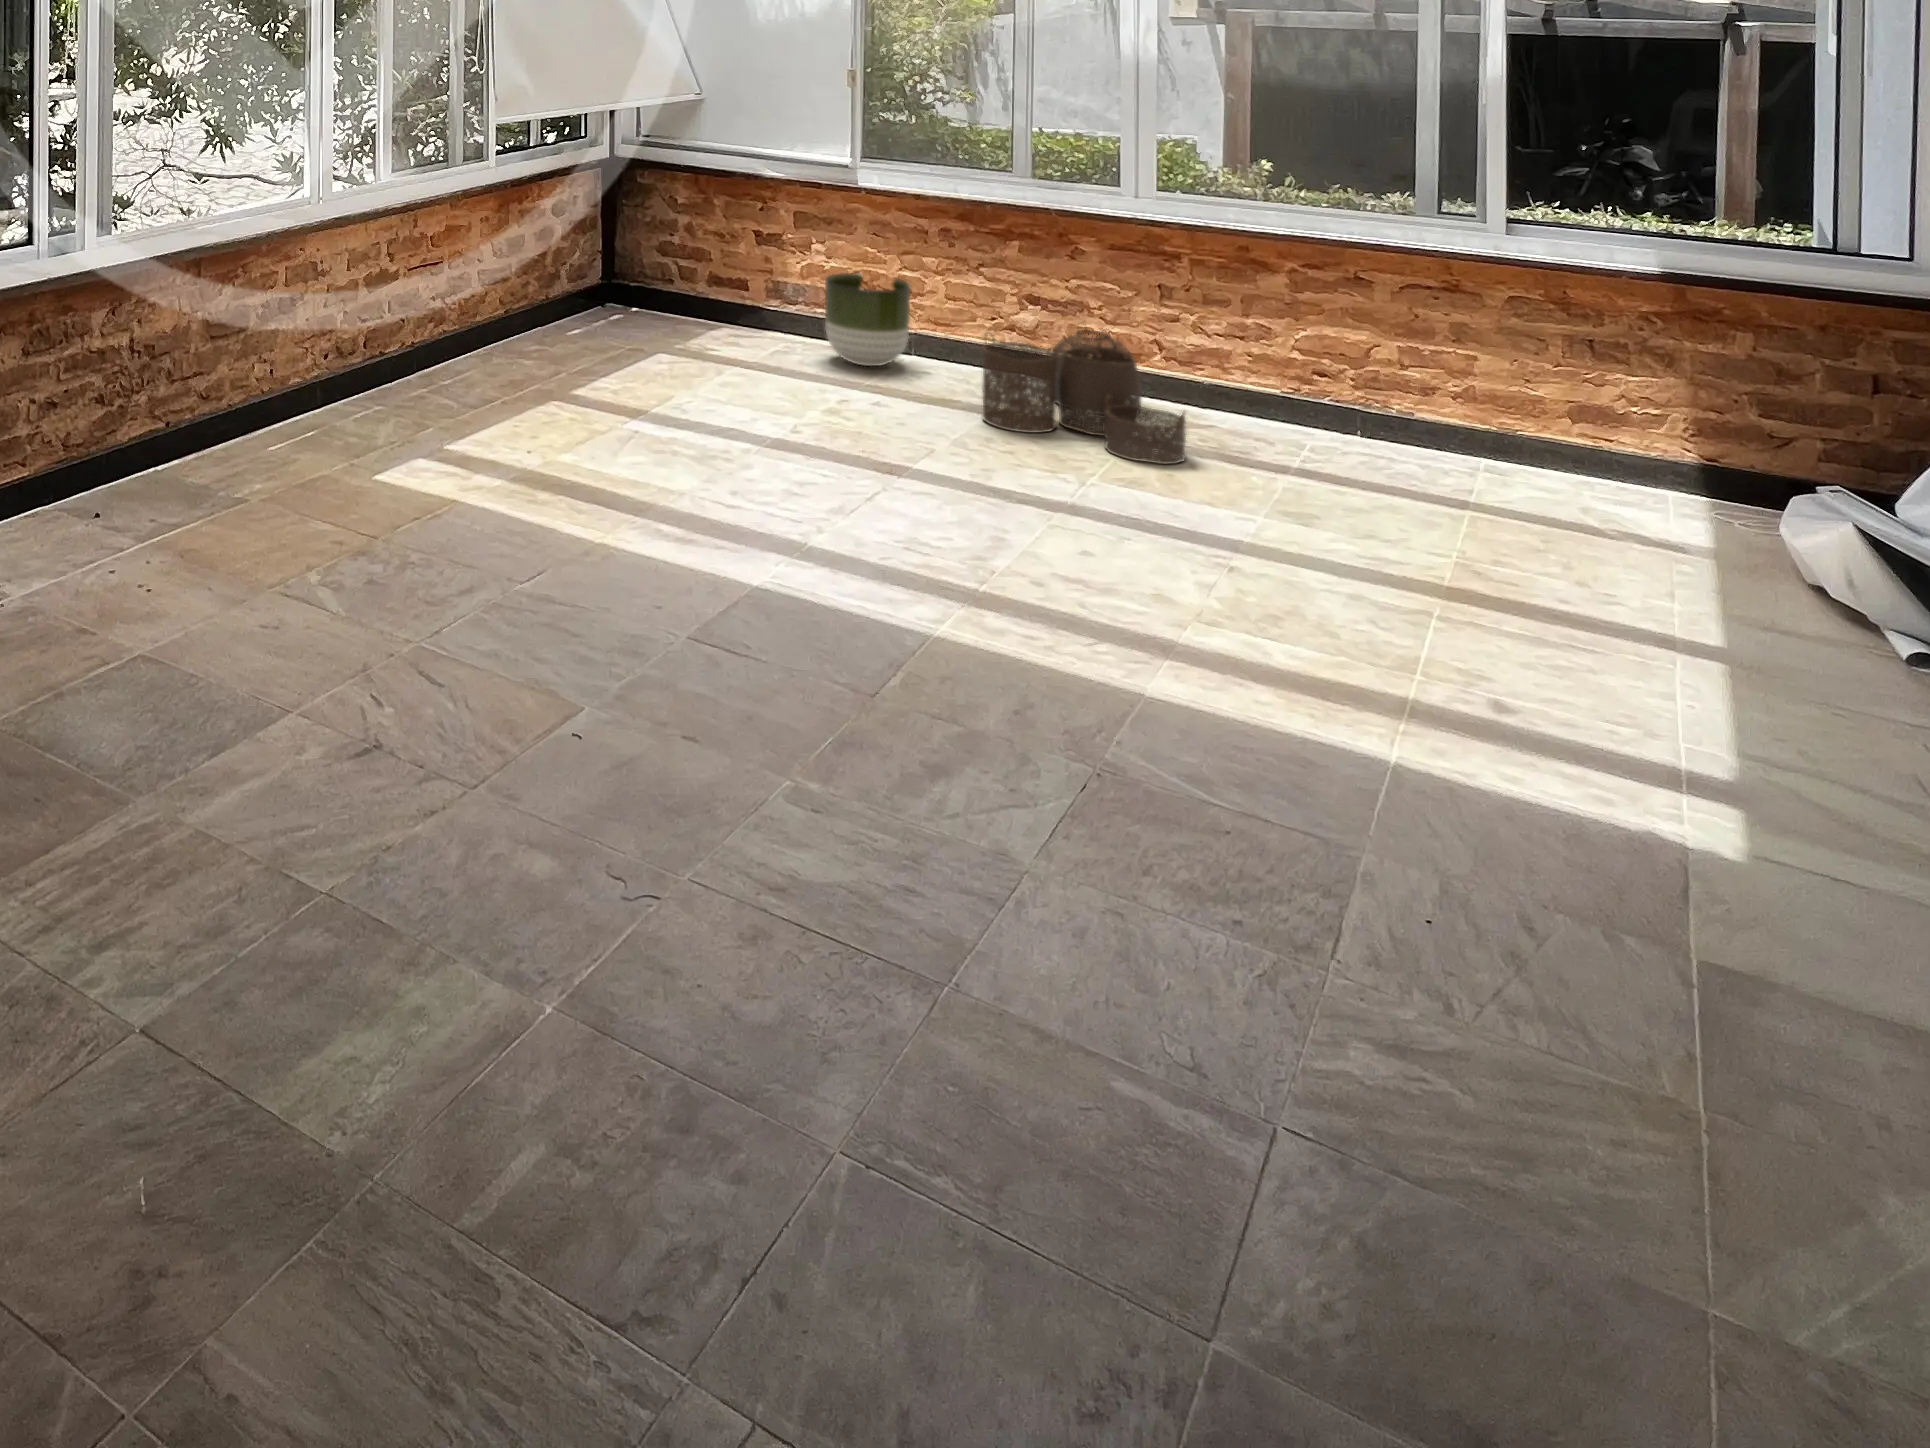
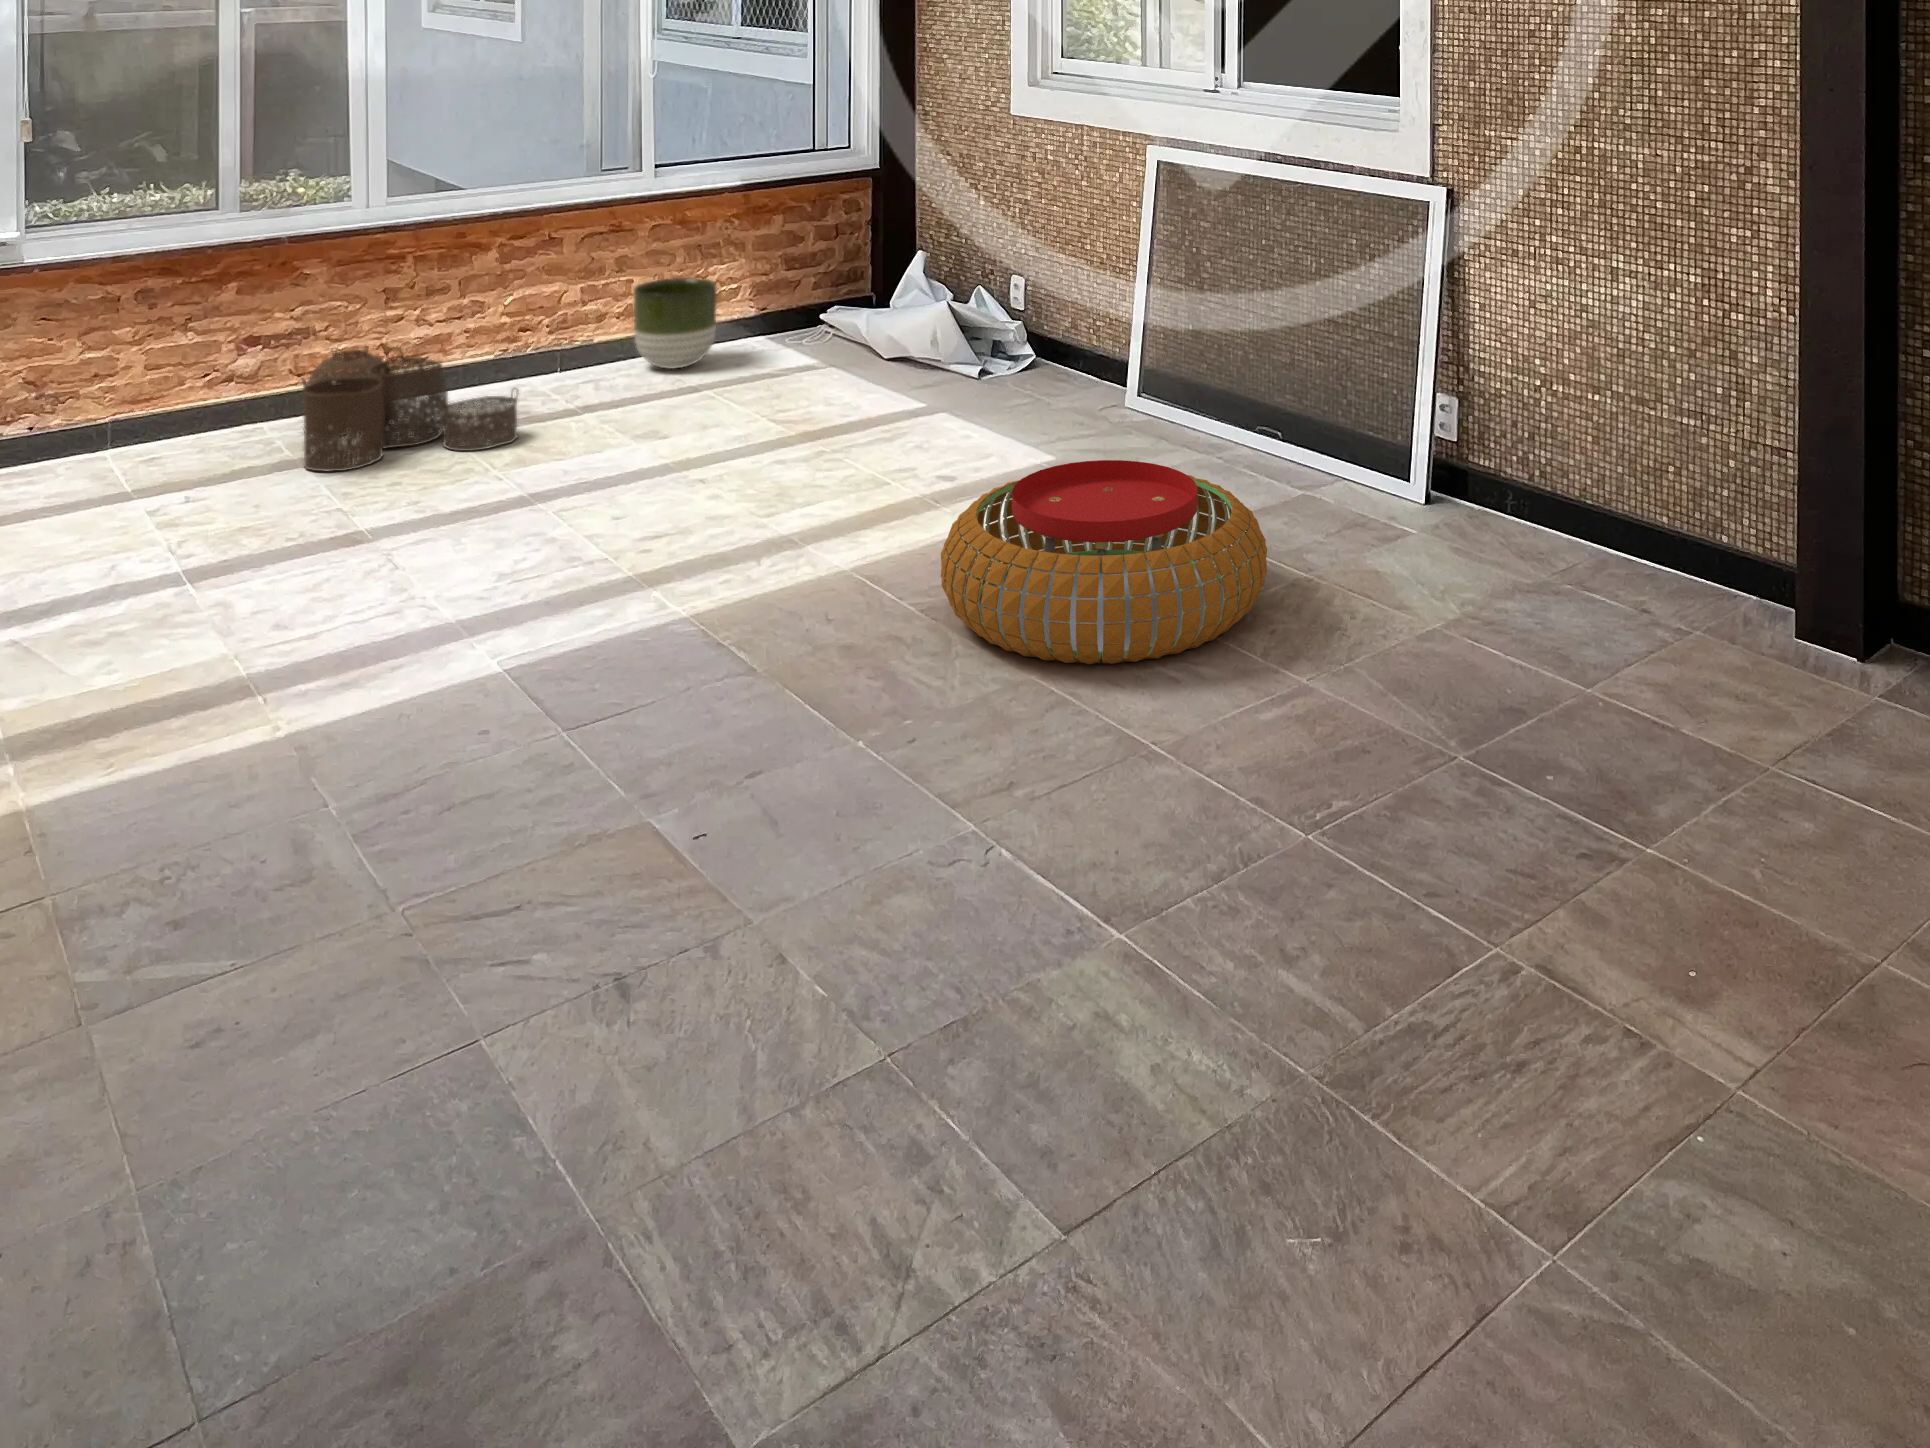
planter: present [825,273,911,366] -> present [634,278,717,369]
pouf: none [1009,652,1561,1007] -> present [941,460,1267,664]

